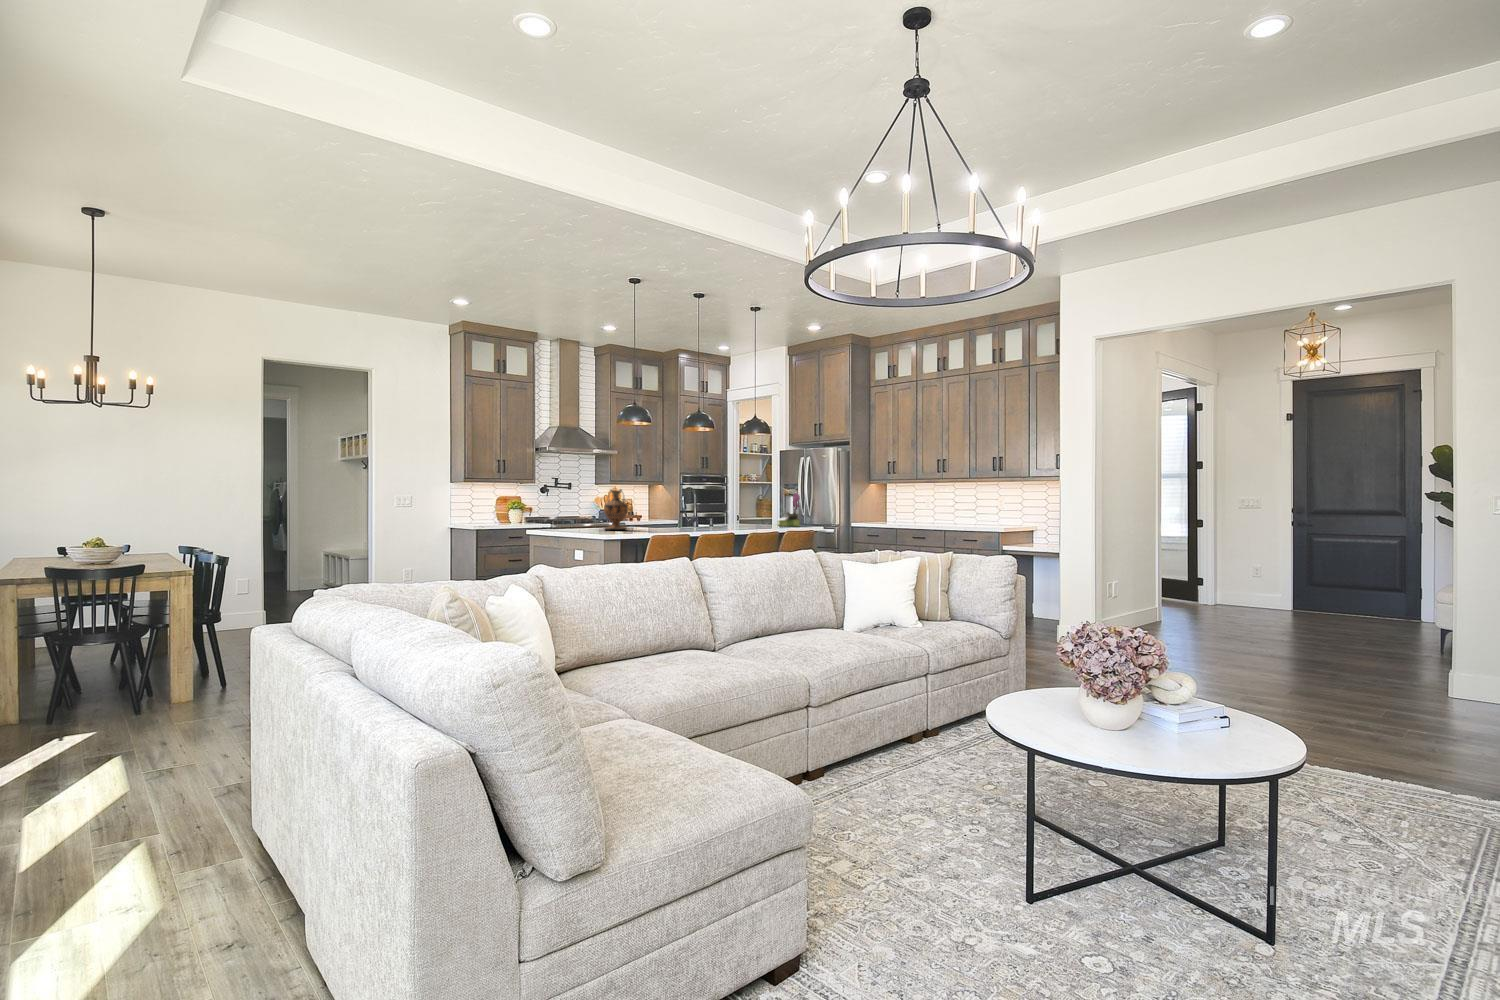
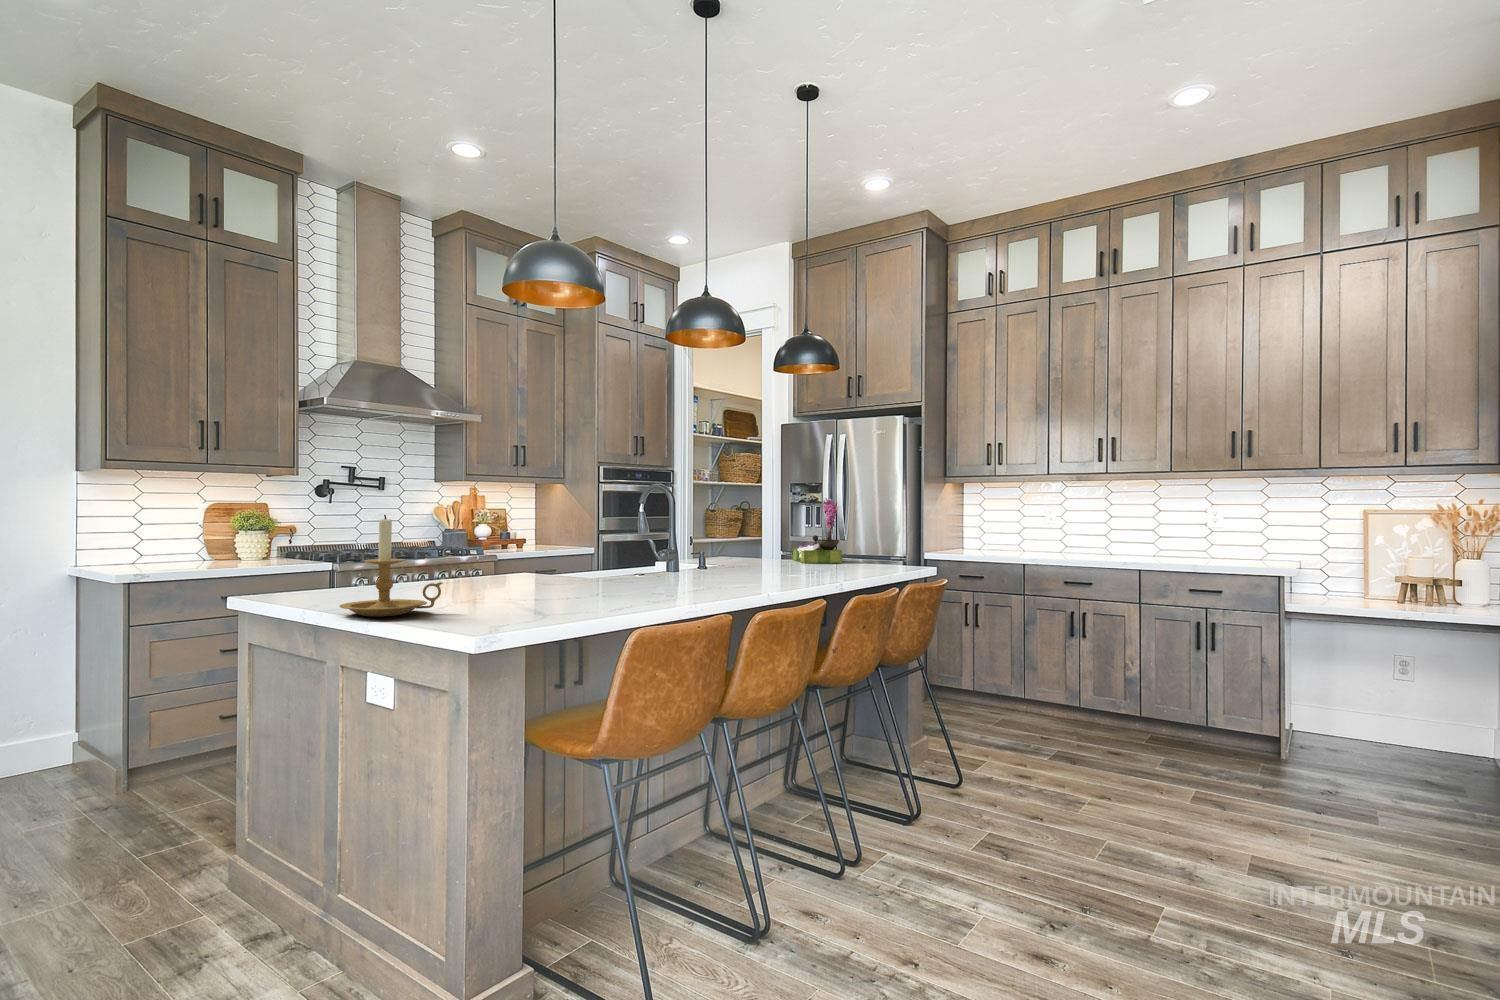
vase: present [604,489,628,530] -> none [445,482,512,589]
candle holder: none [572,501,603,534] -> present [339,515,443,617]

